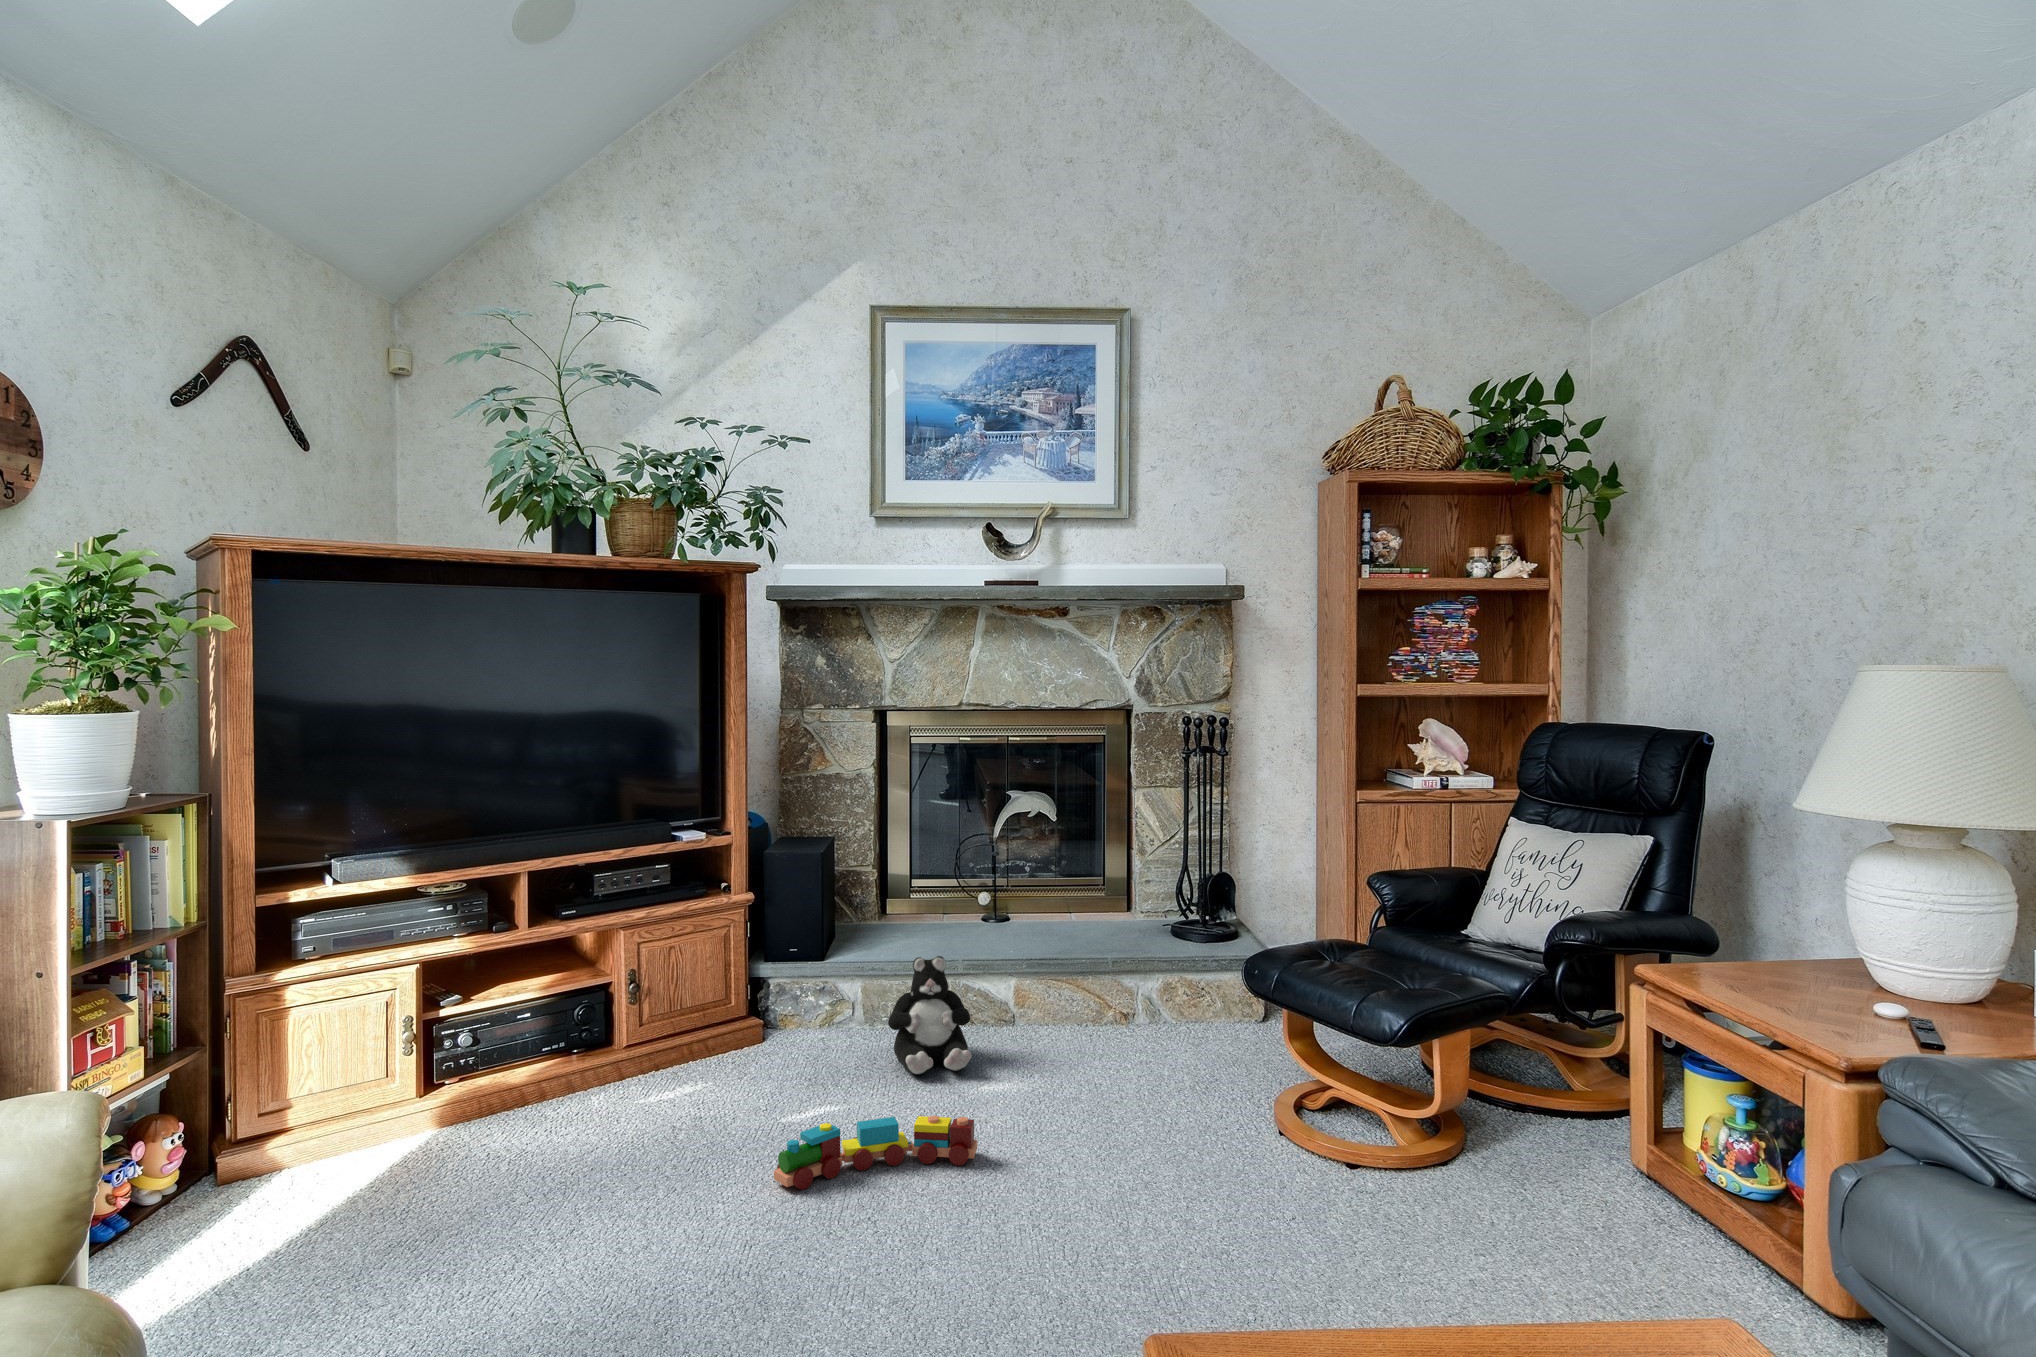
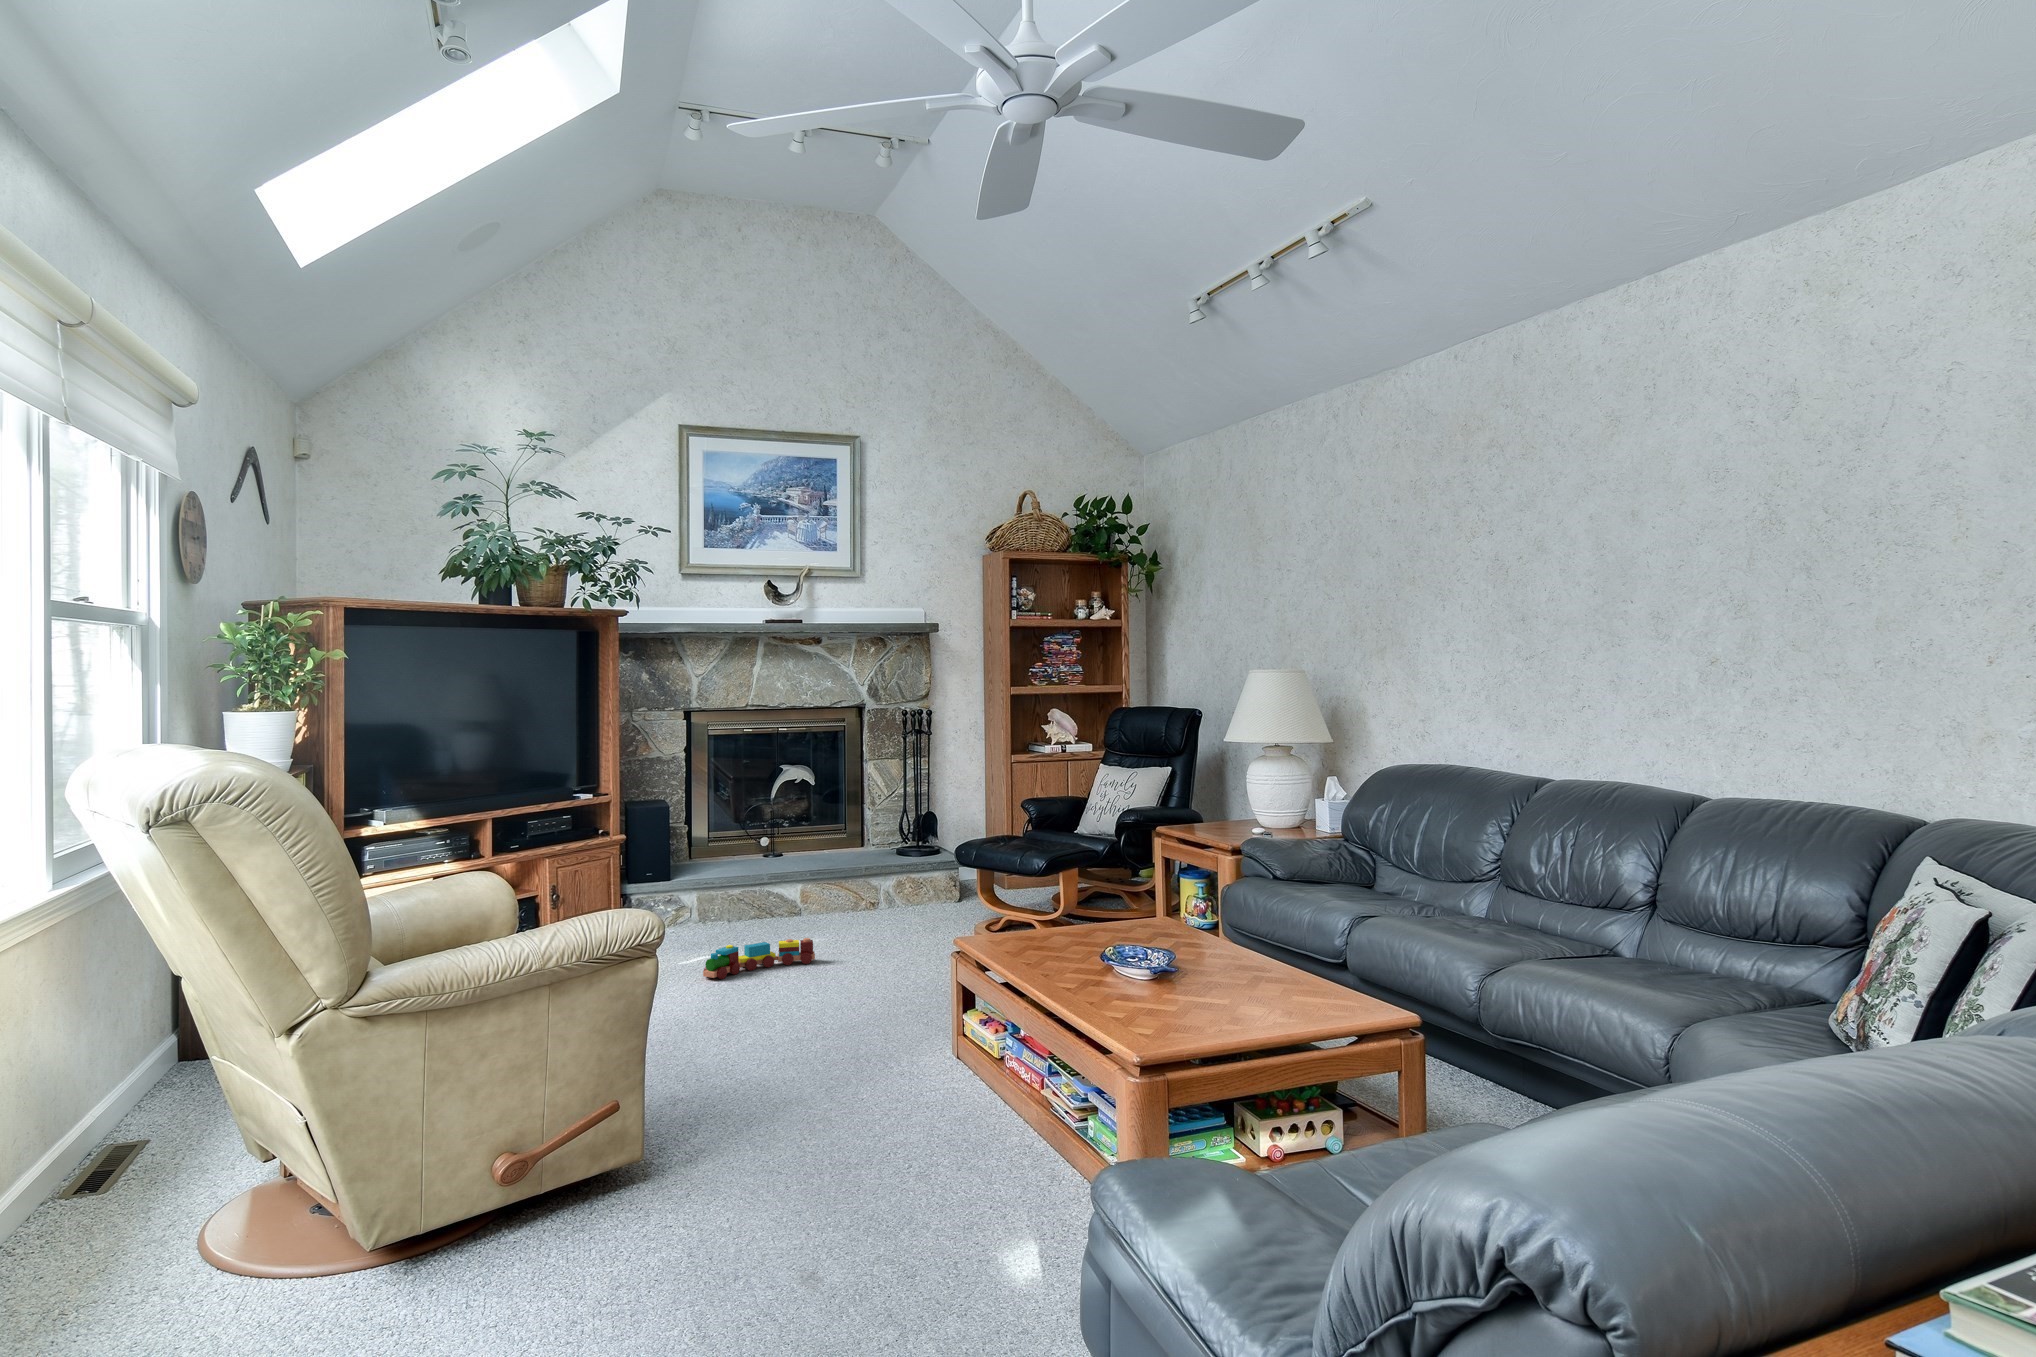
plush toy: present [888,956,972,1074] -> none [731,865,790,936]

